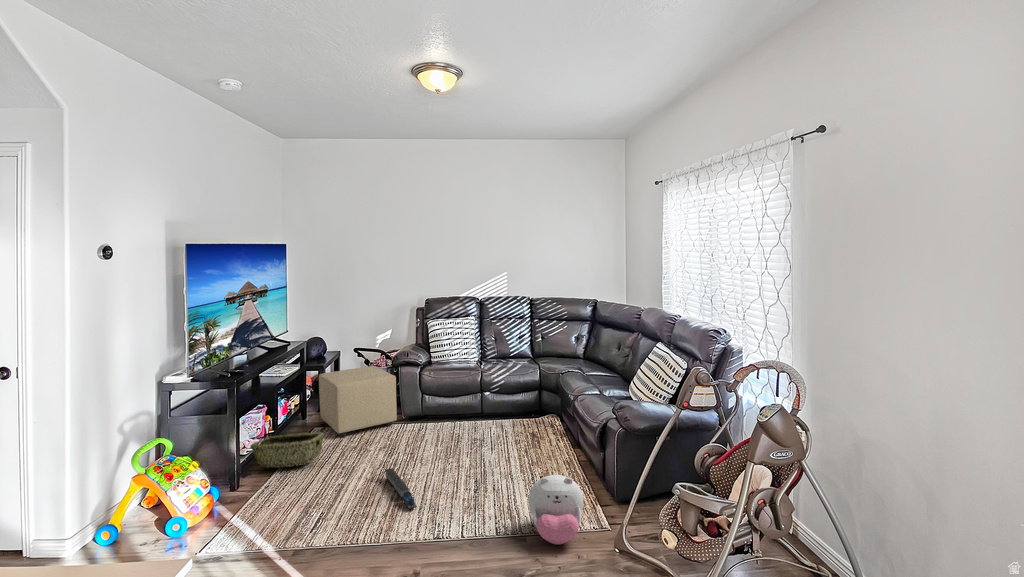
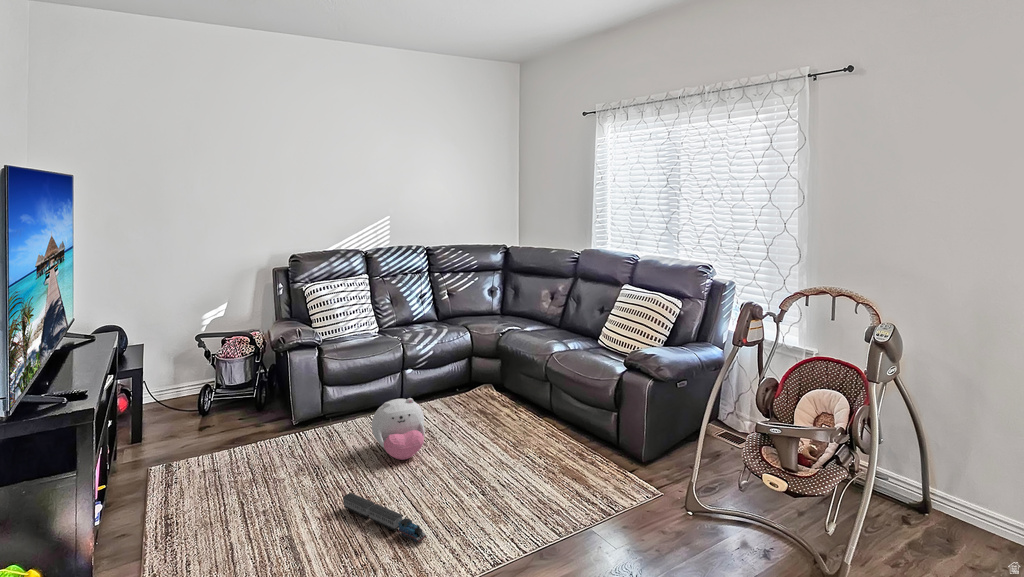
ottoman: present [319,366,397,437] -> none [152,356,292,466]
woven basket: present [250,432,324,468] -> none [86,466,211,544]
plush toy: present [529,475,583,545] -> present [372,398,425,460]

